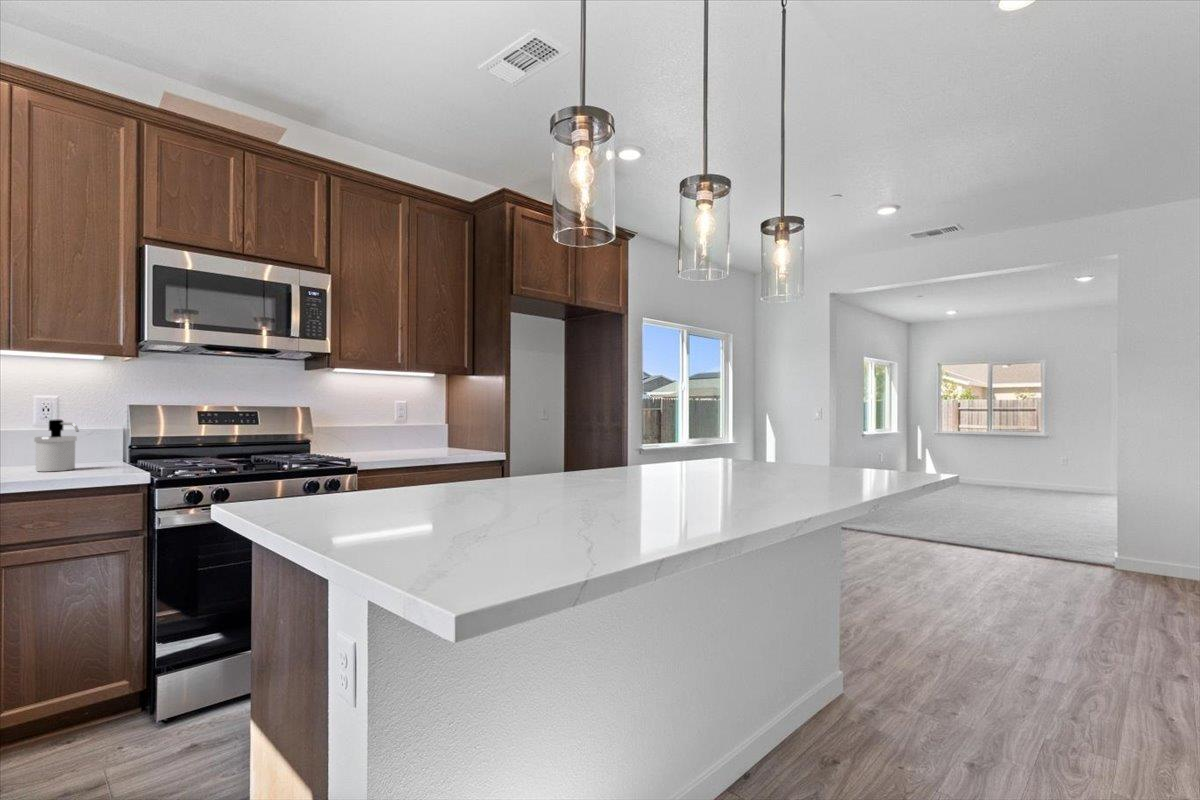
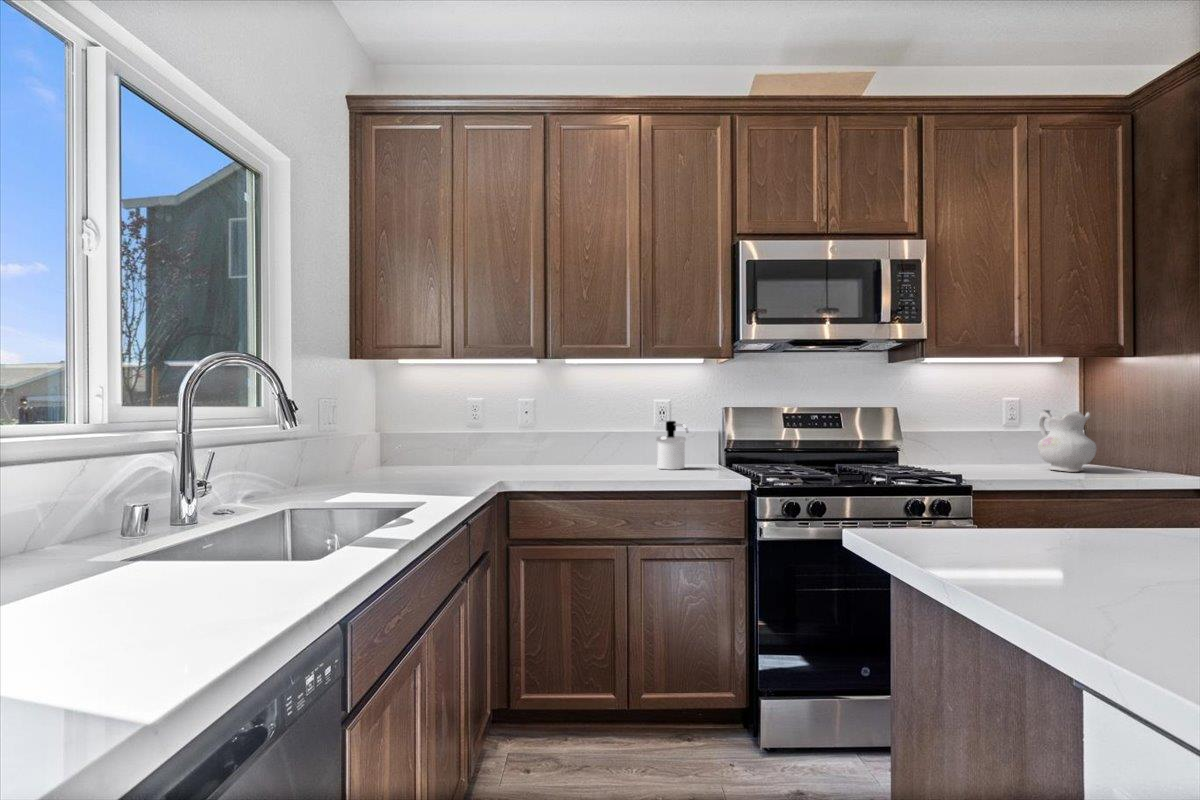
ceramic pitcher: none [413,408,447,451] -> present [1038,410,1096,472]

